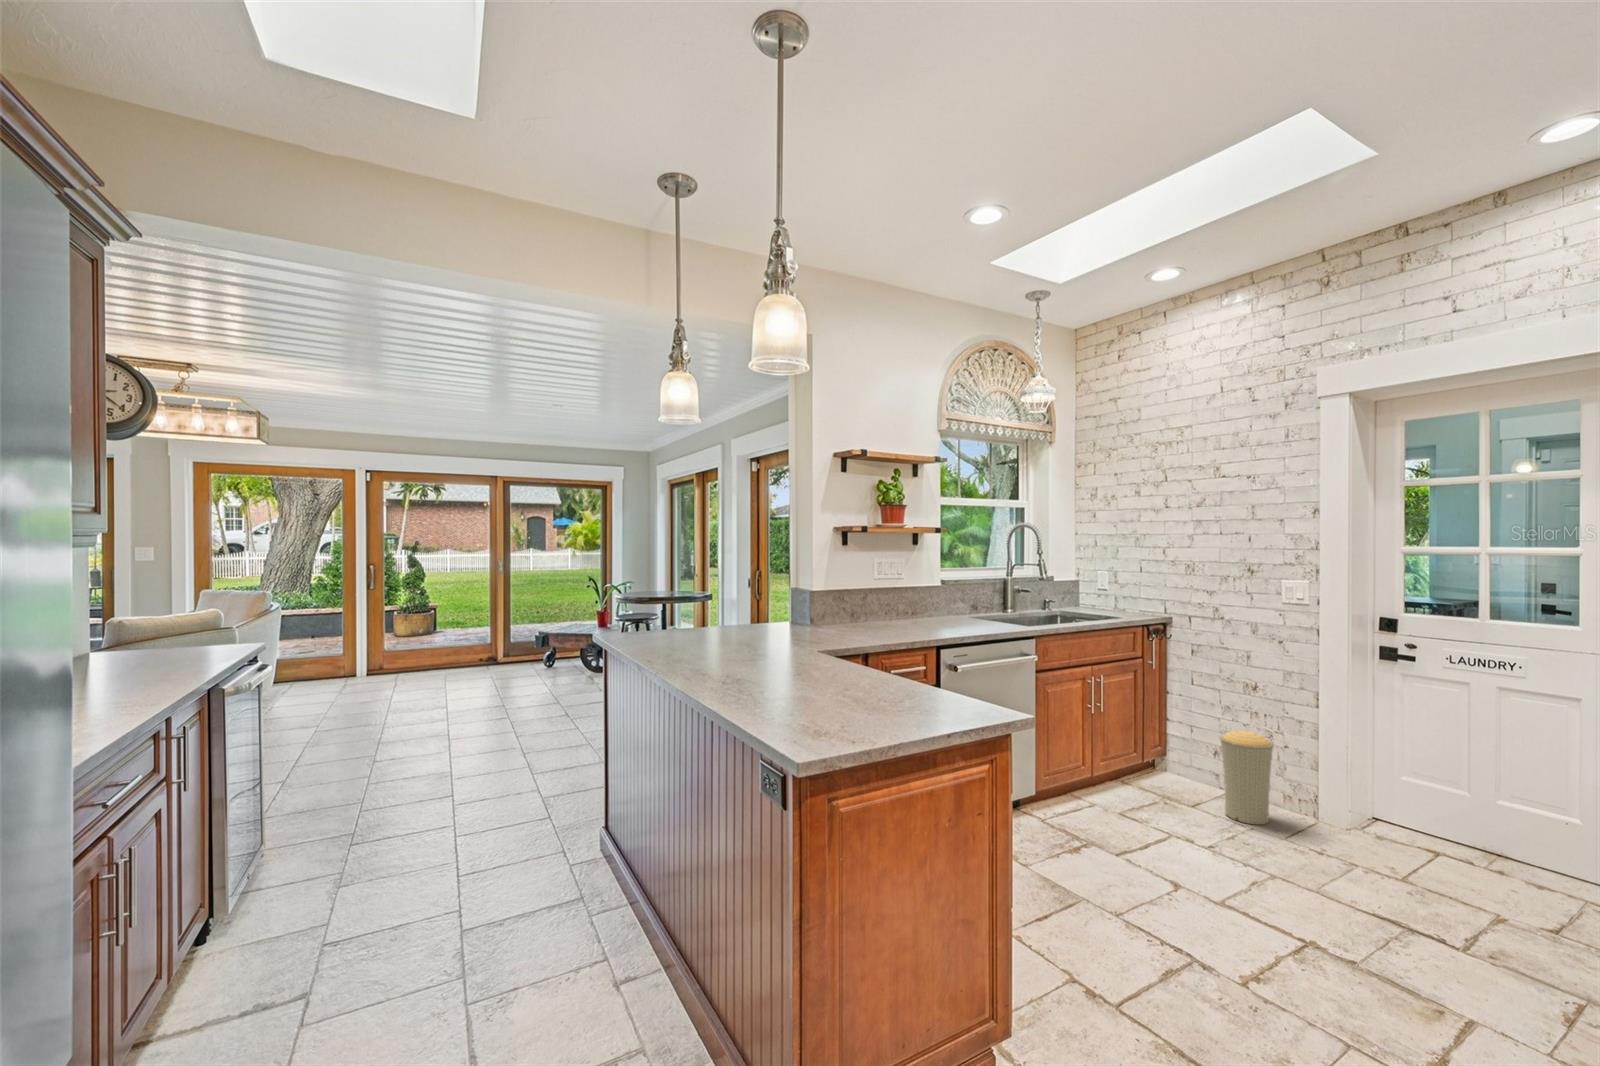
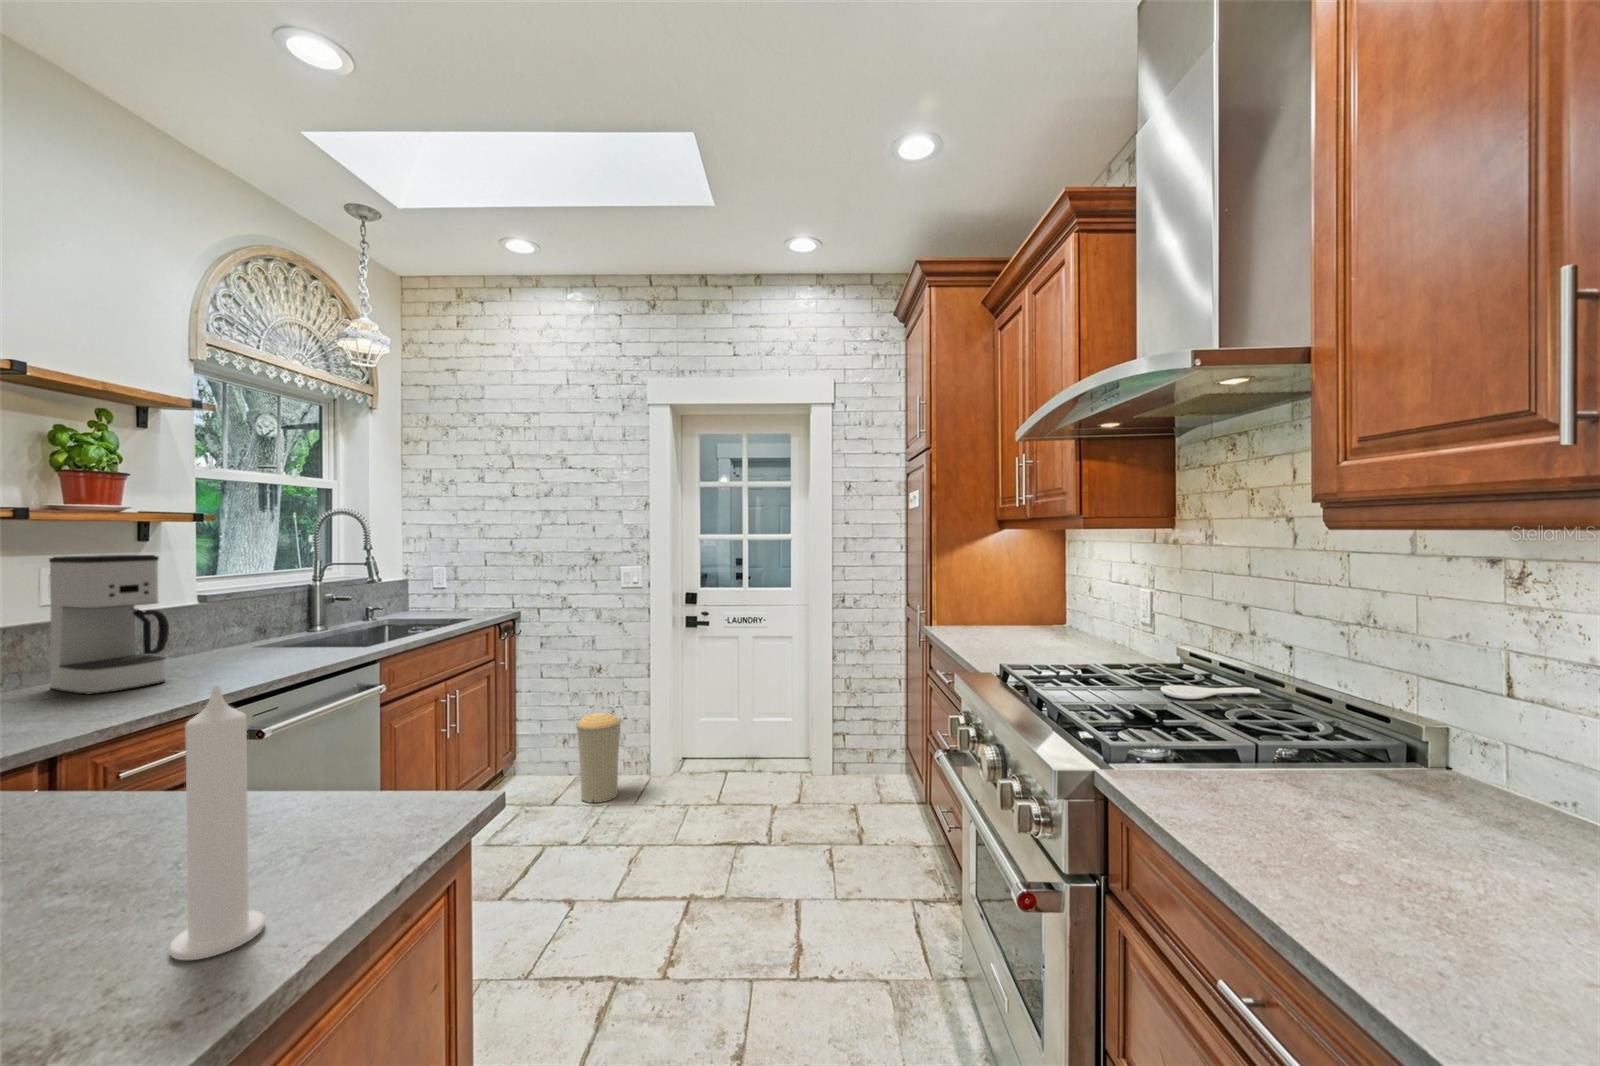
coffee maker: none [868,554,916,633] -> present [49,555,169,694]
candle: none [858,616,890,733] -> present [170,685,265,960]

